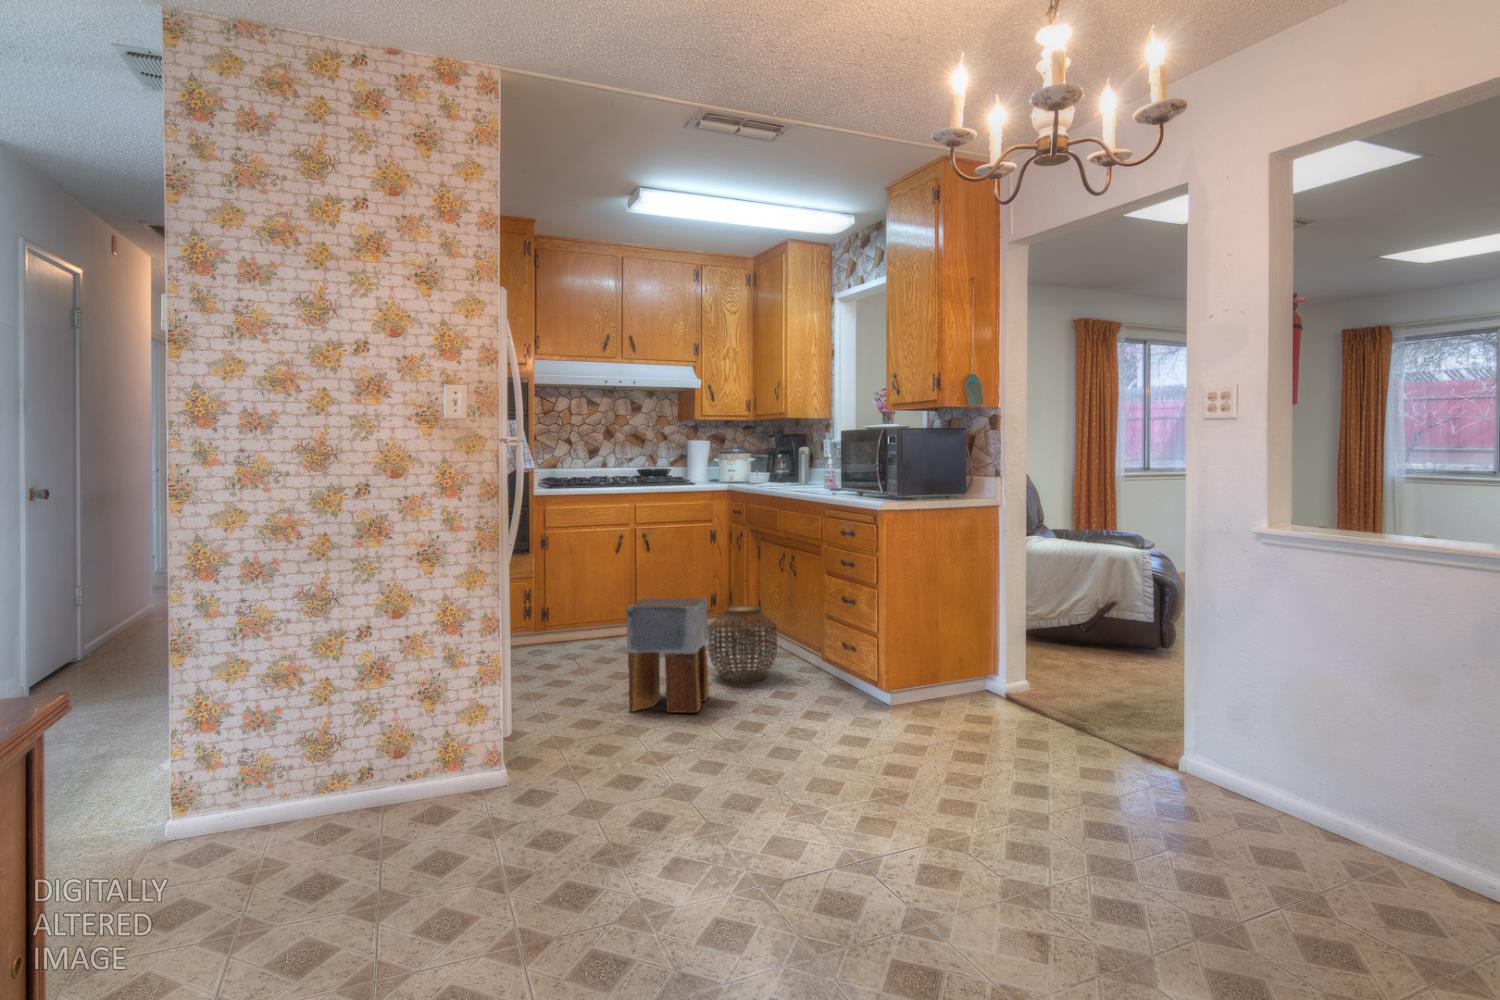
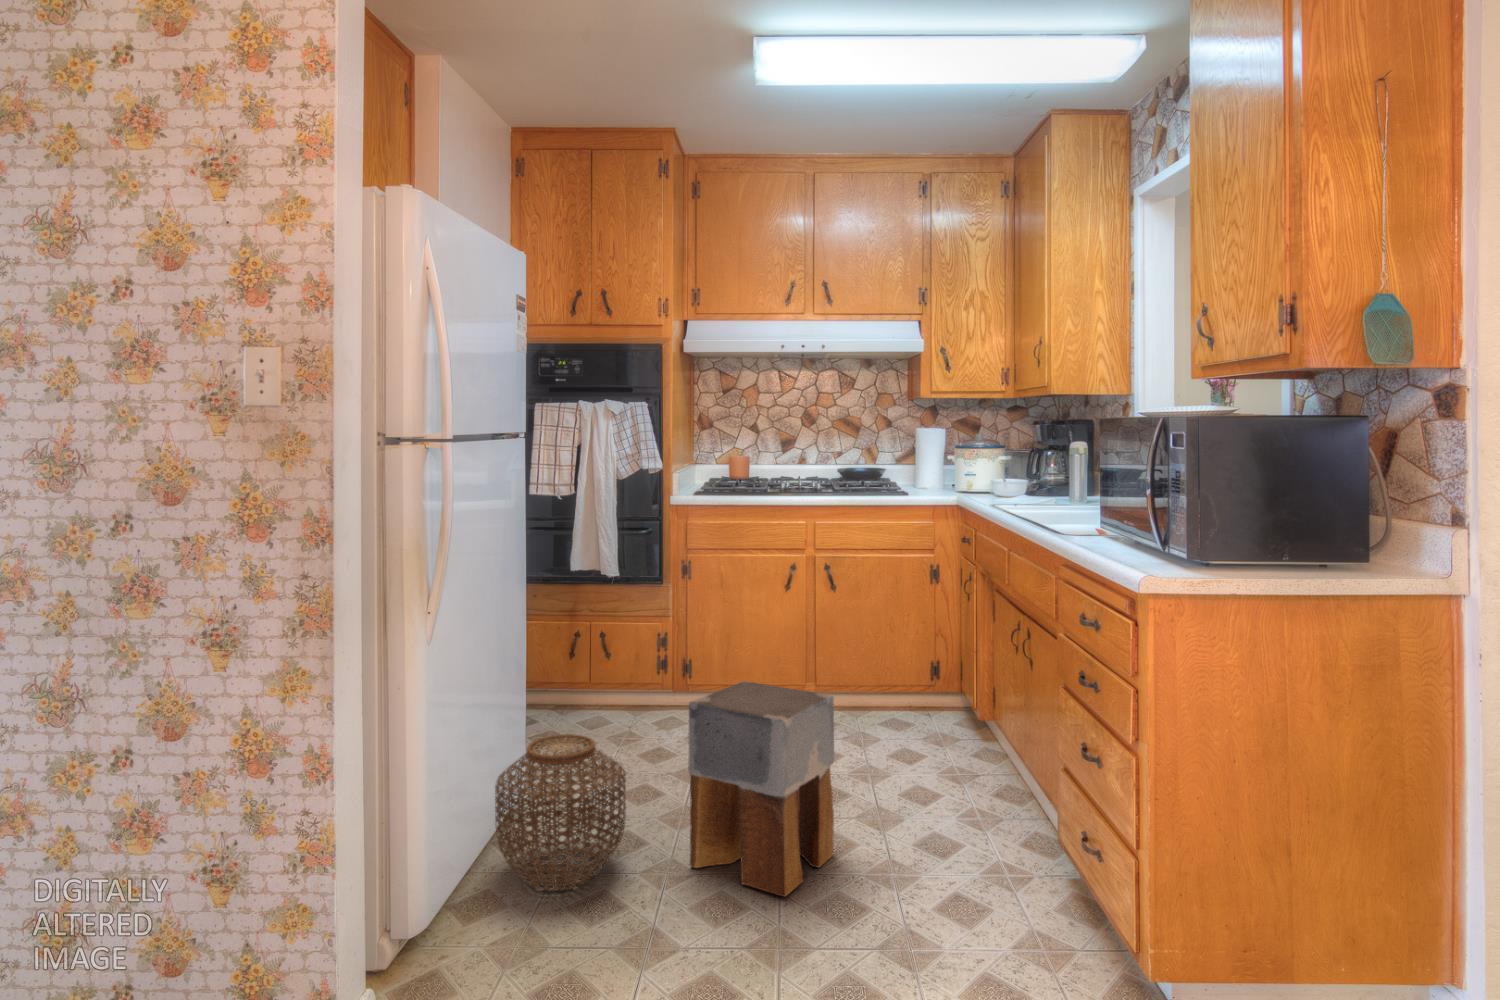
woven basket: present [708,605,777,683] -> present [495,734,626,891]

